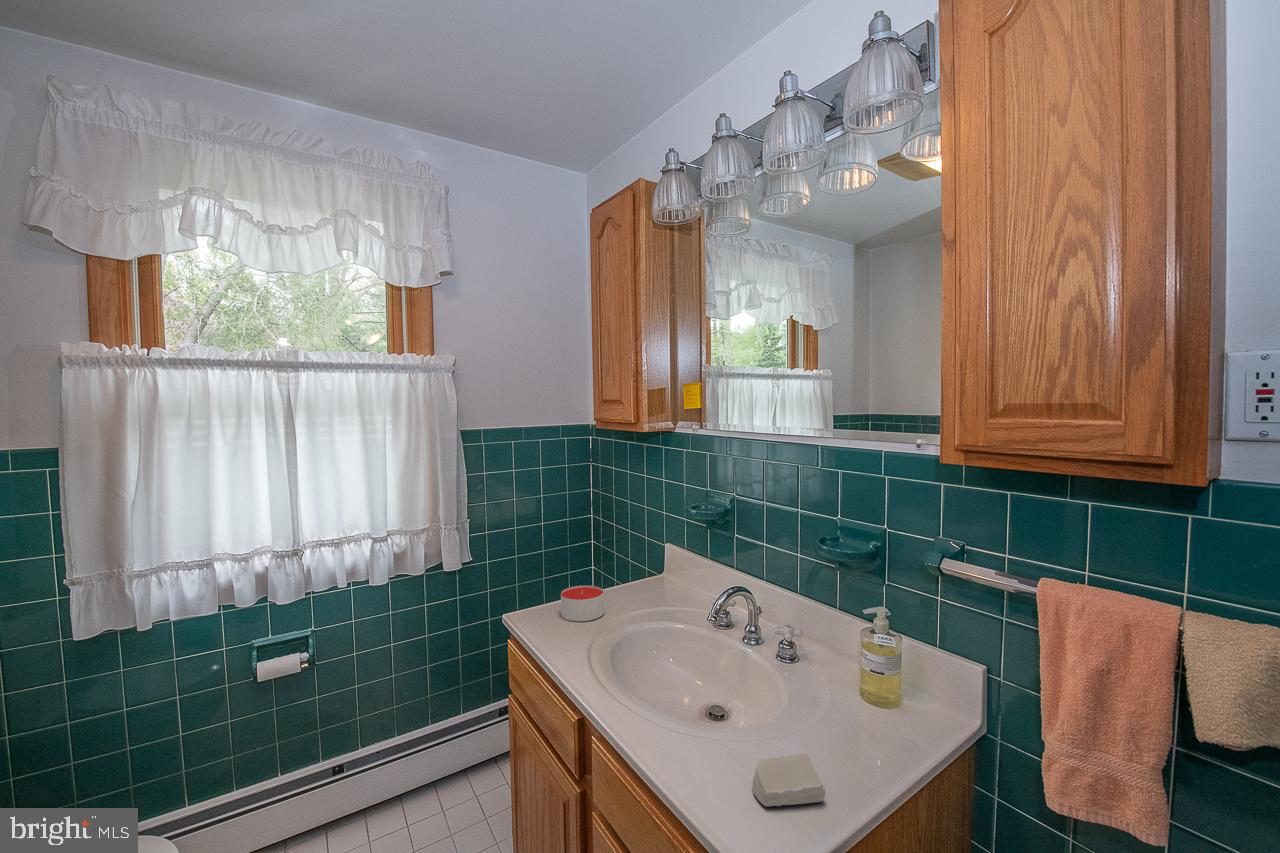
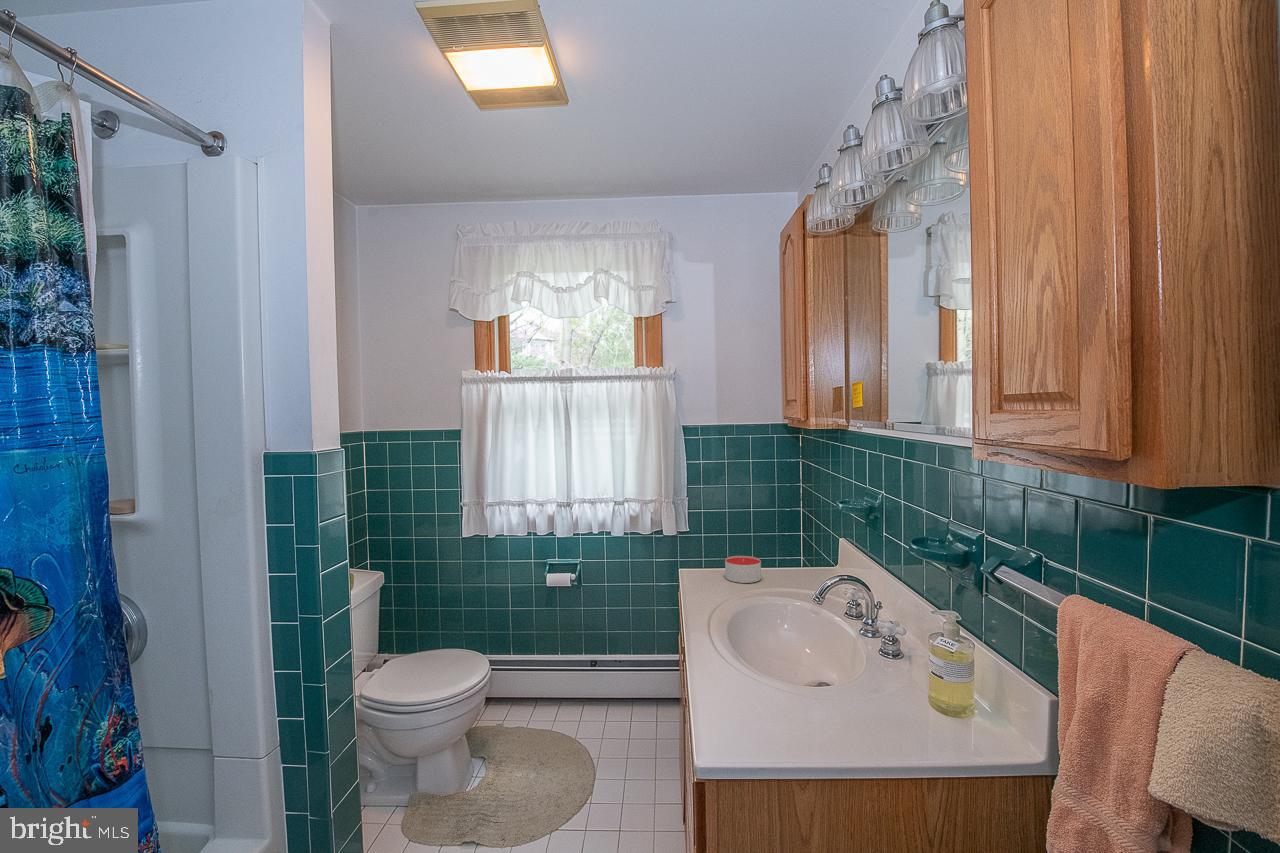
soap bar: present [752,753,825,806] -> none [746,677,797,716]

